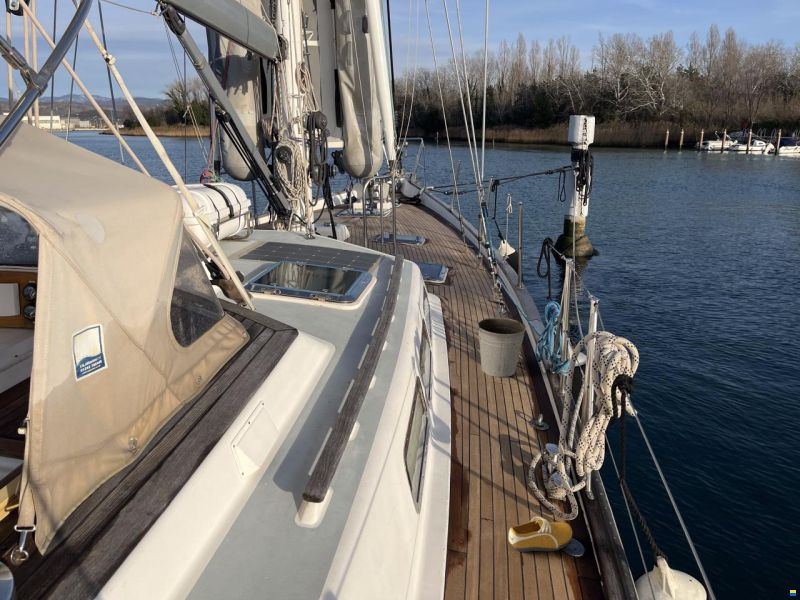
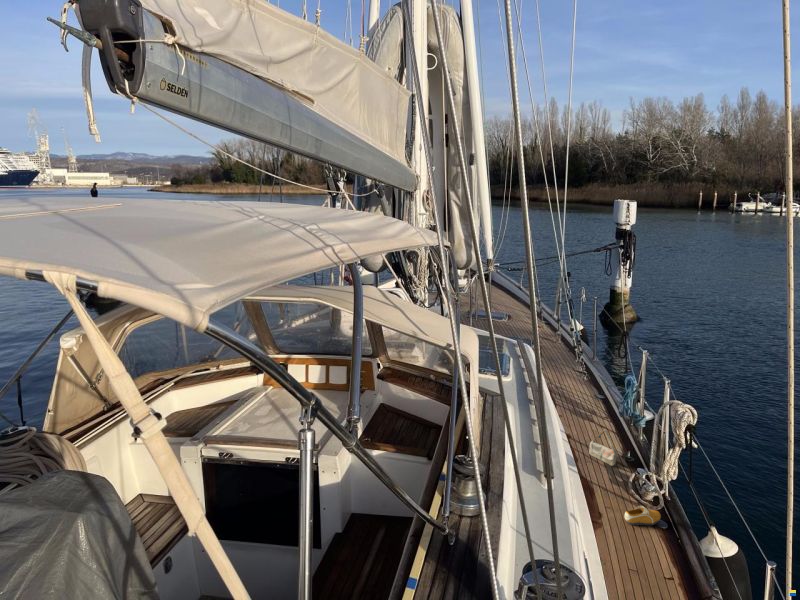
bucket: present [475,318,526,377] -> none [577,386,612,427]
bag: none [479,382,518,439] -> present [589,430,617,466]

